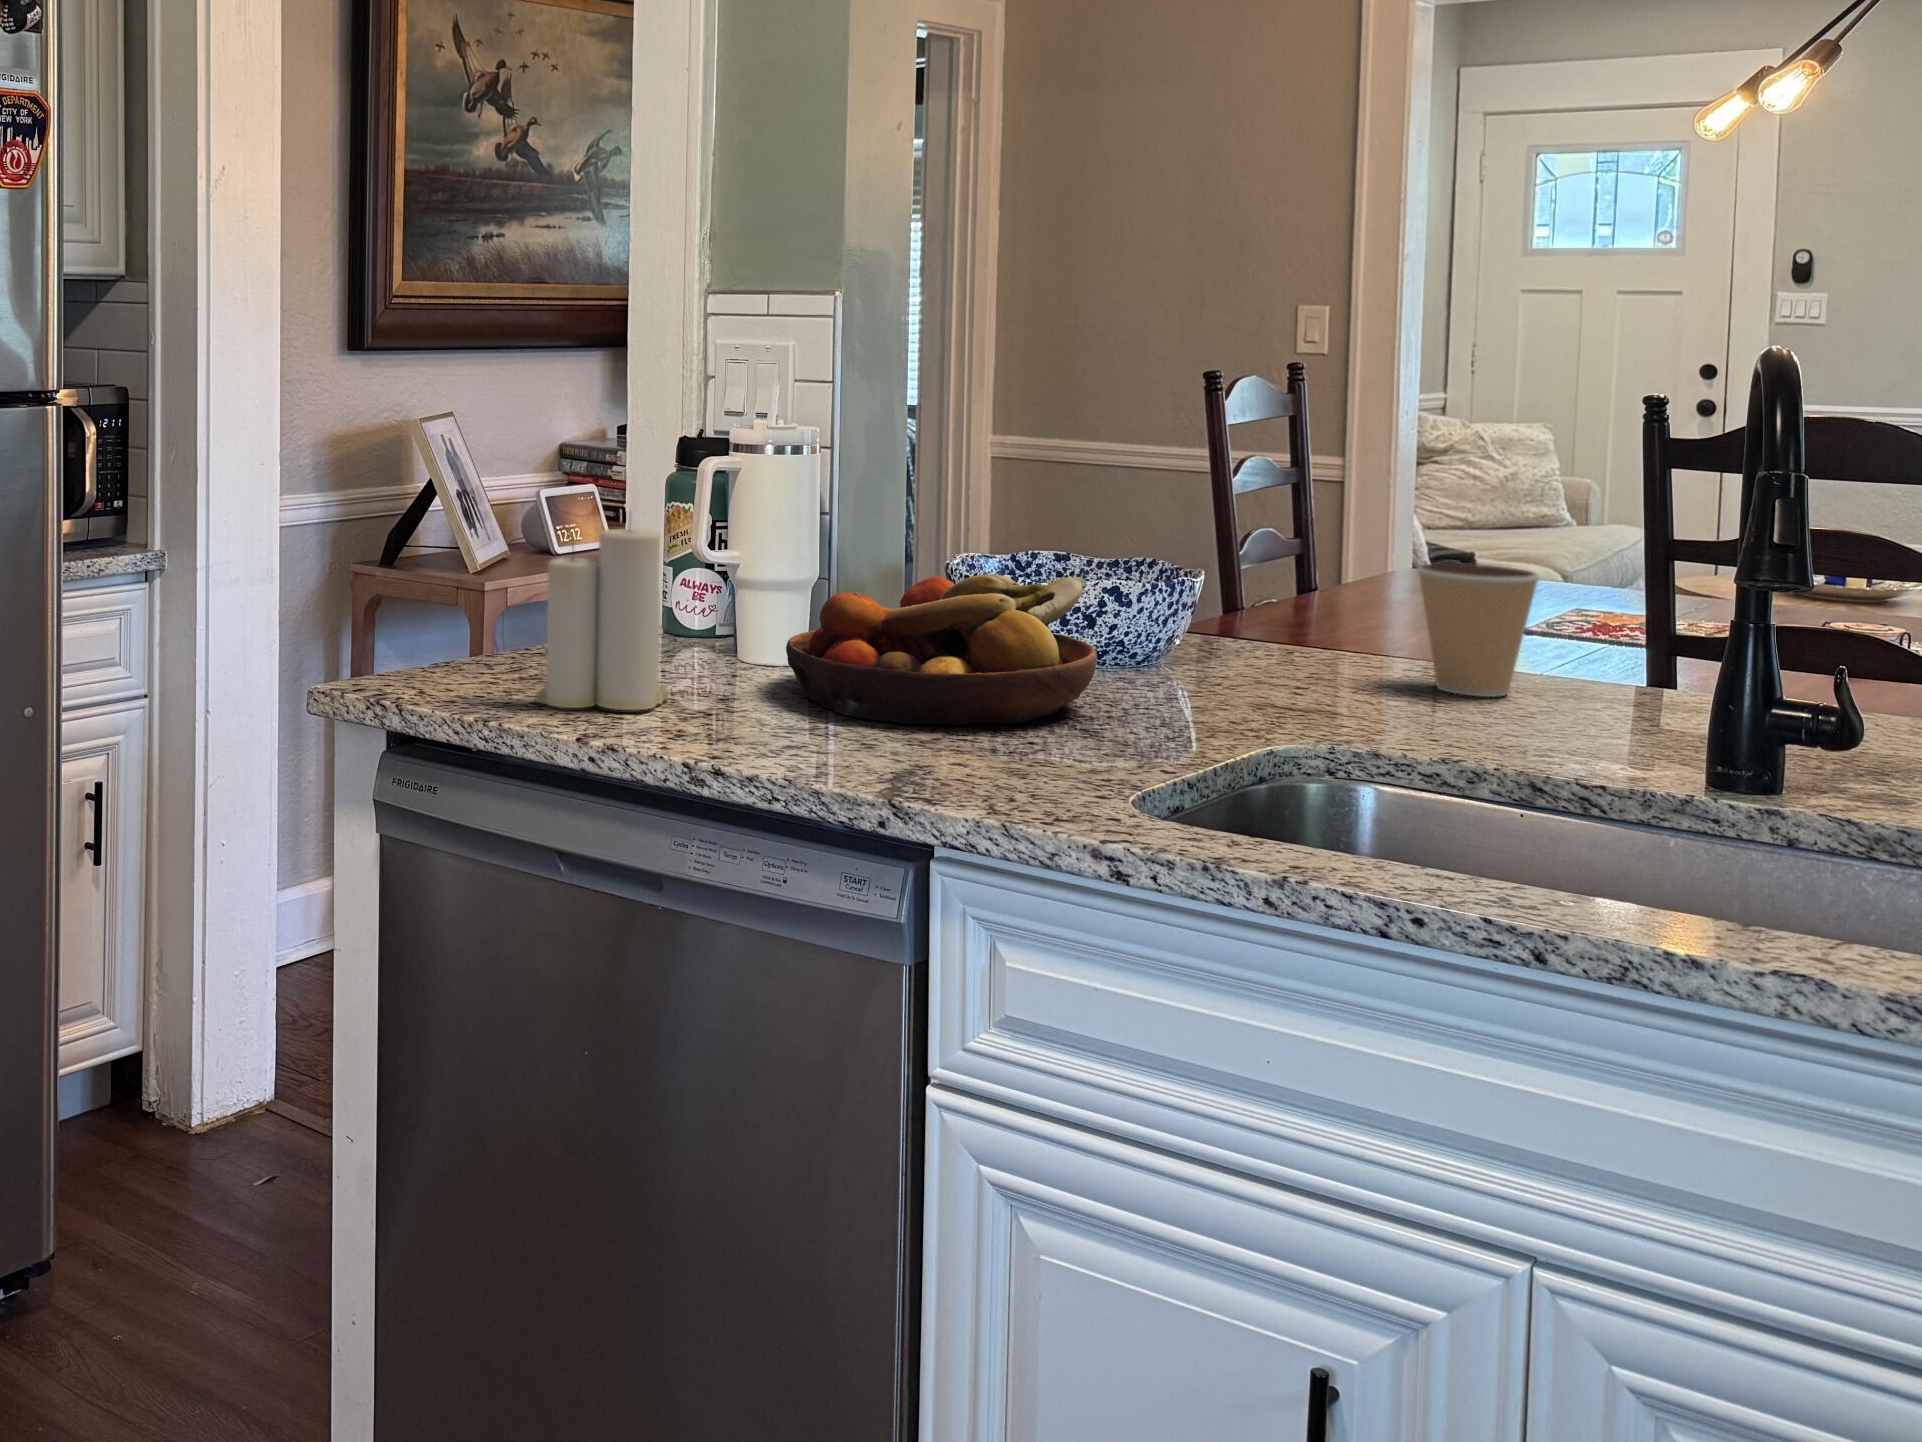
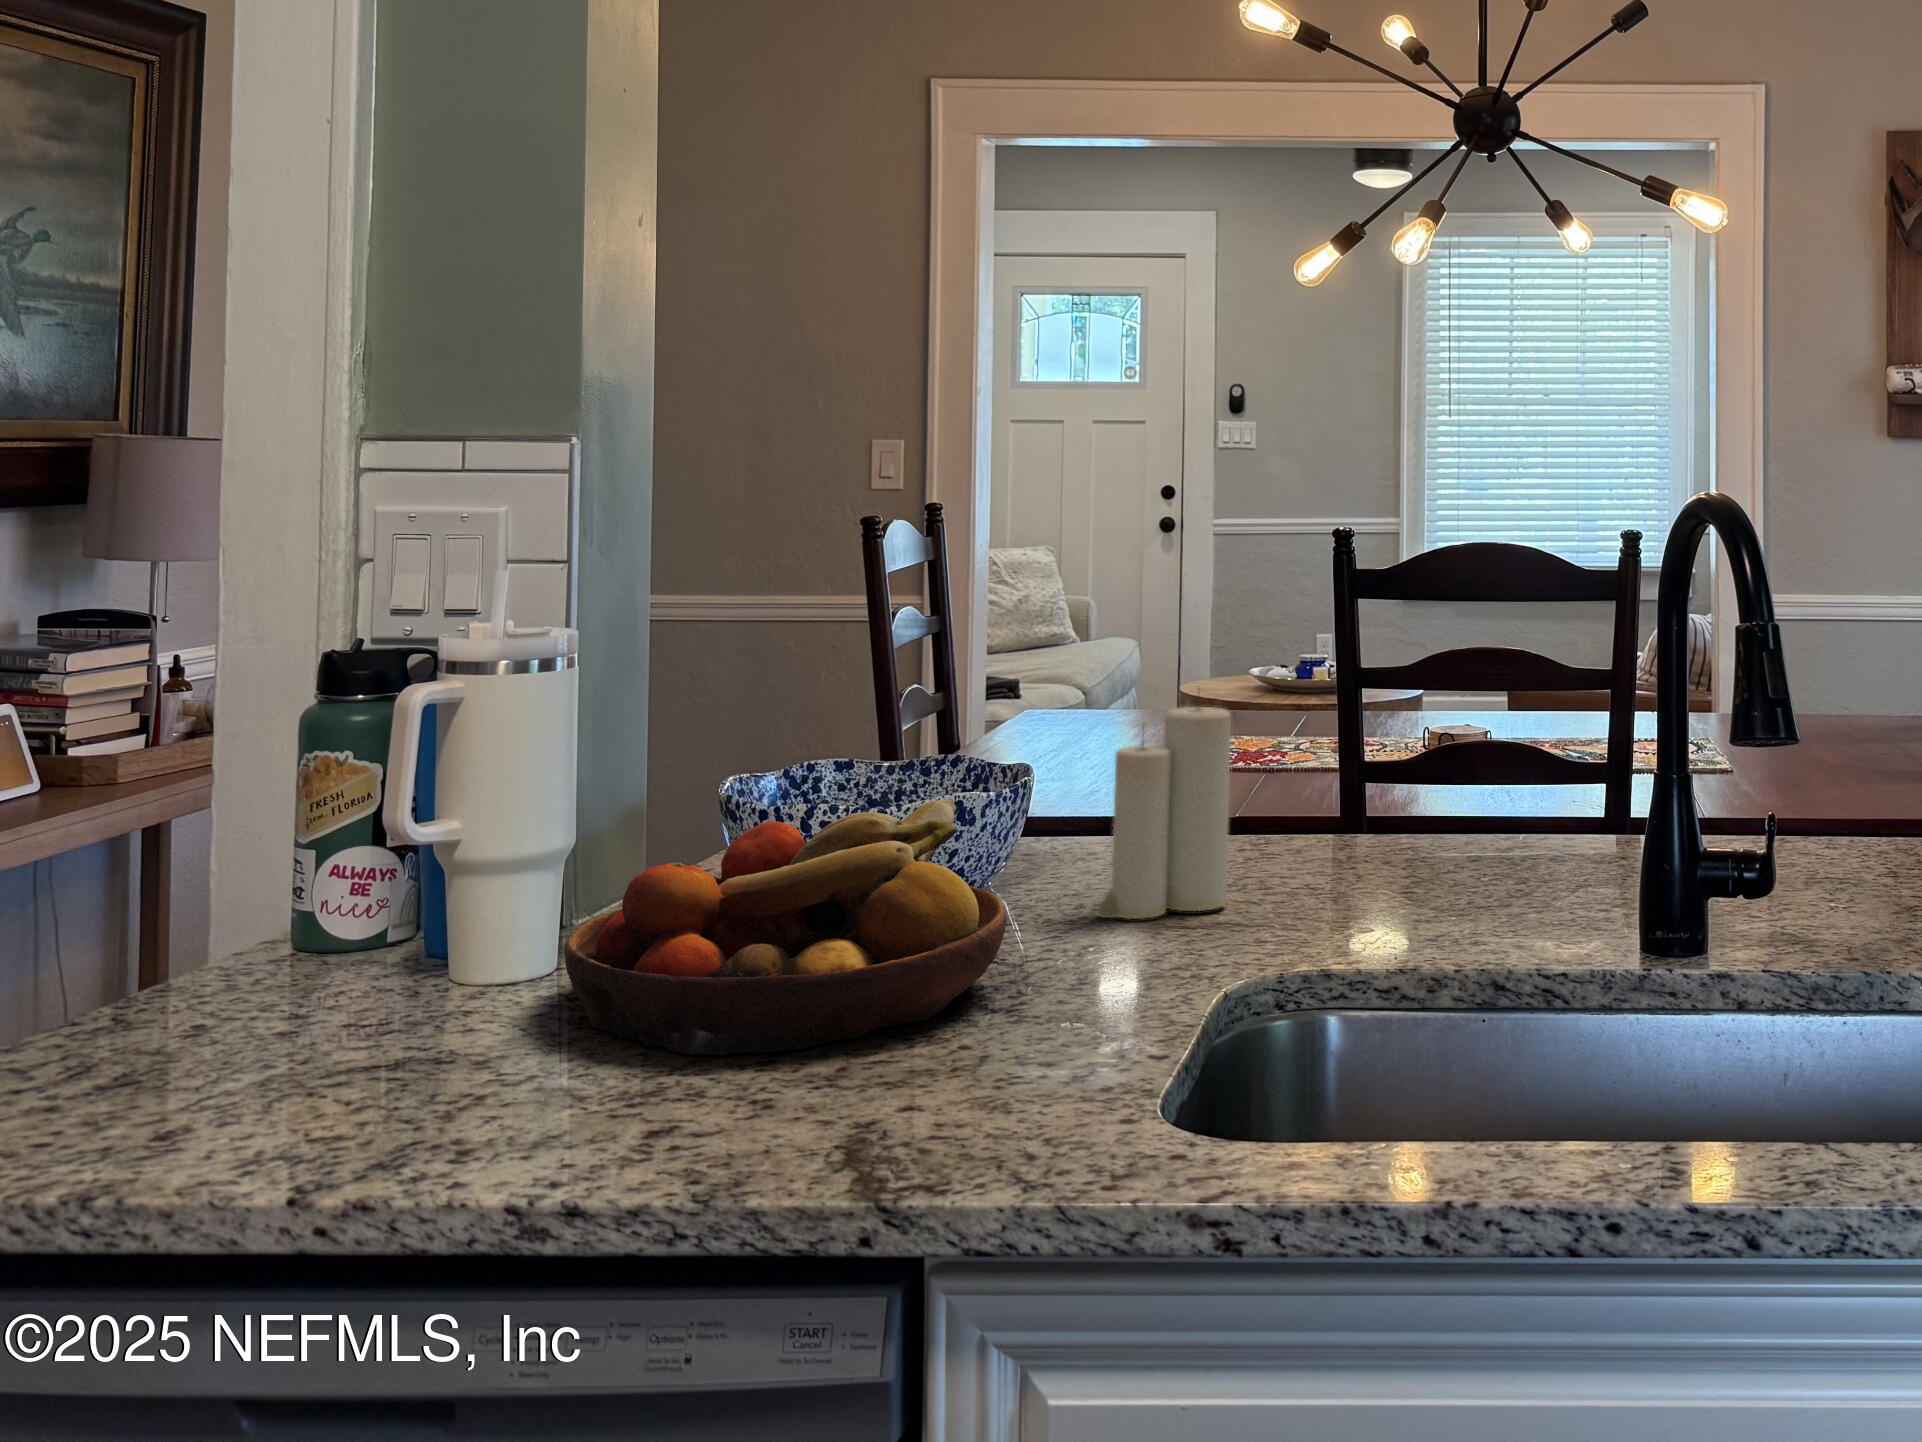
candle: present [535,528,670,710] -> present [1097,689,1231,919]
coffee cup: present [1418,563,1539,697] -> none [1271,729,1393,879]

